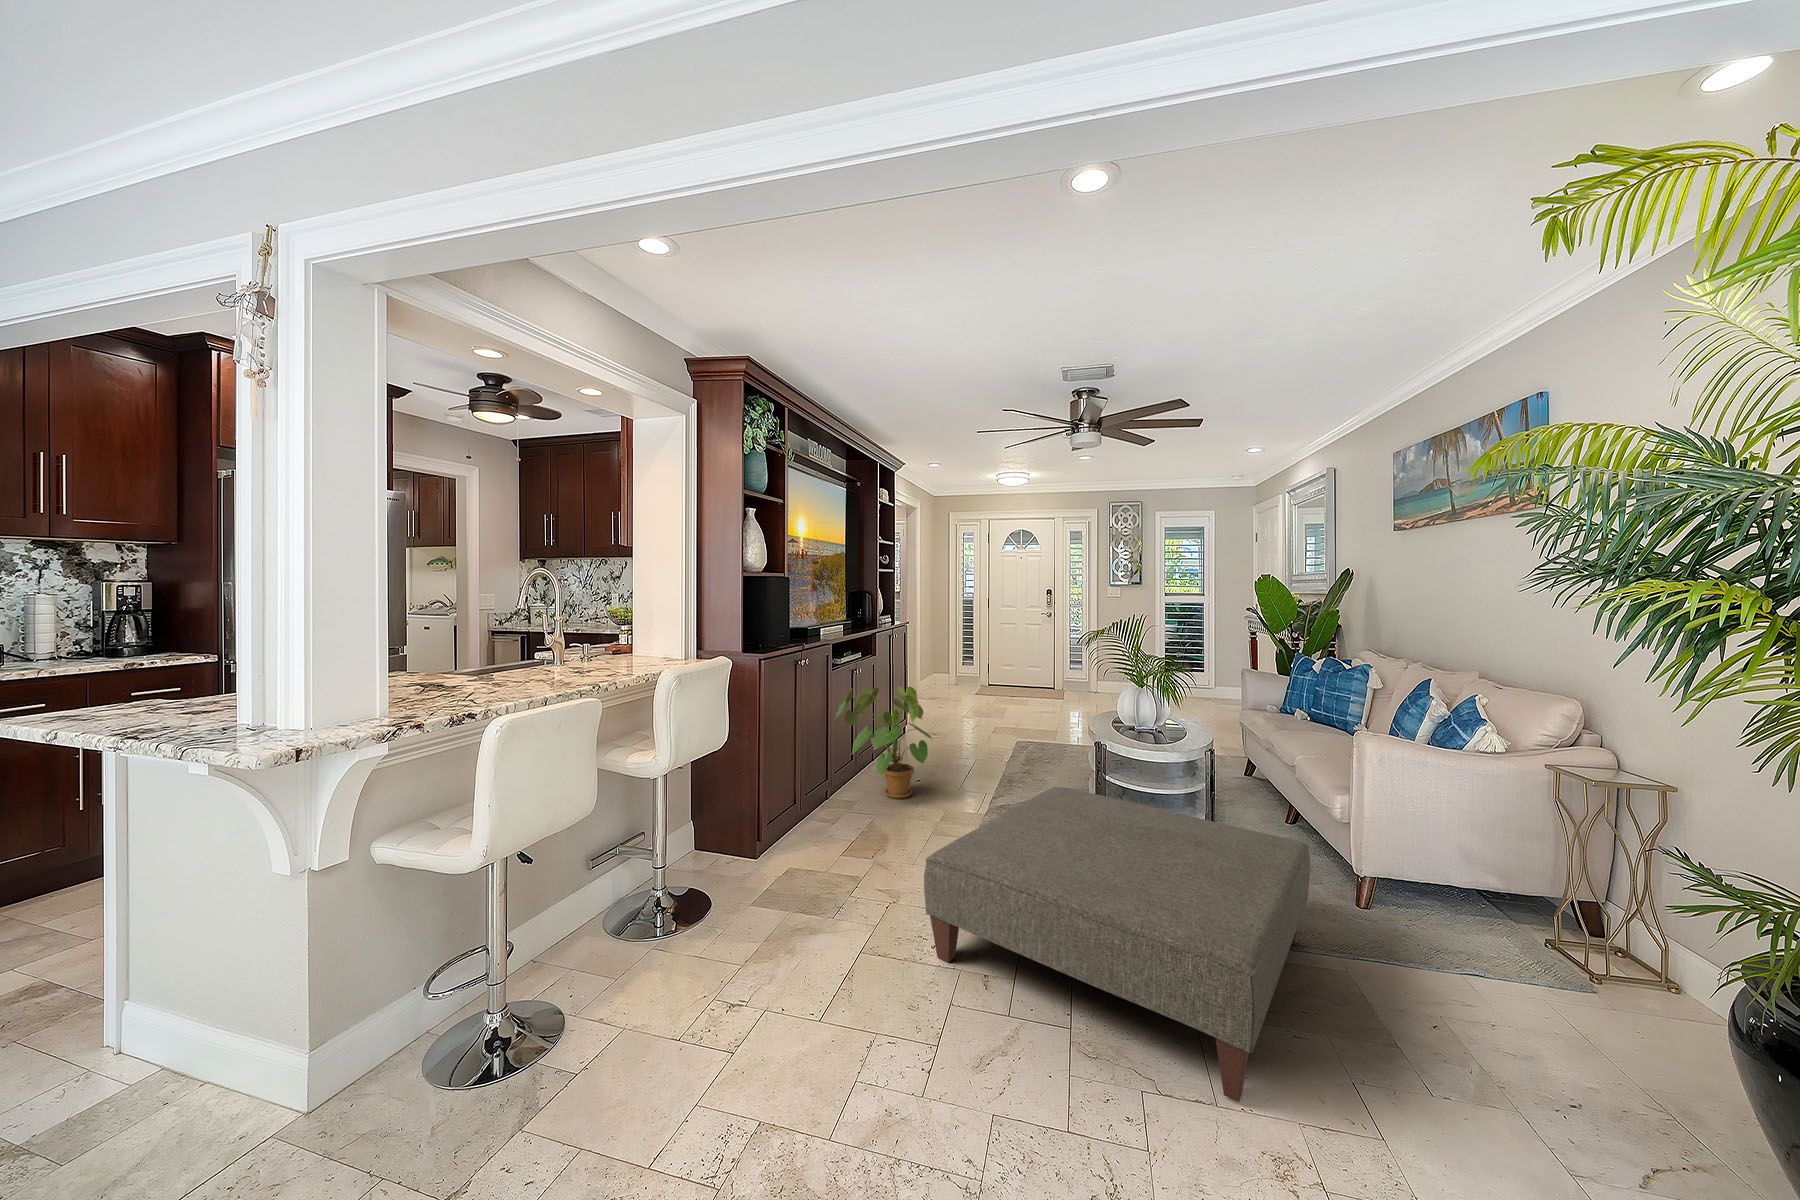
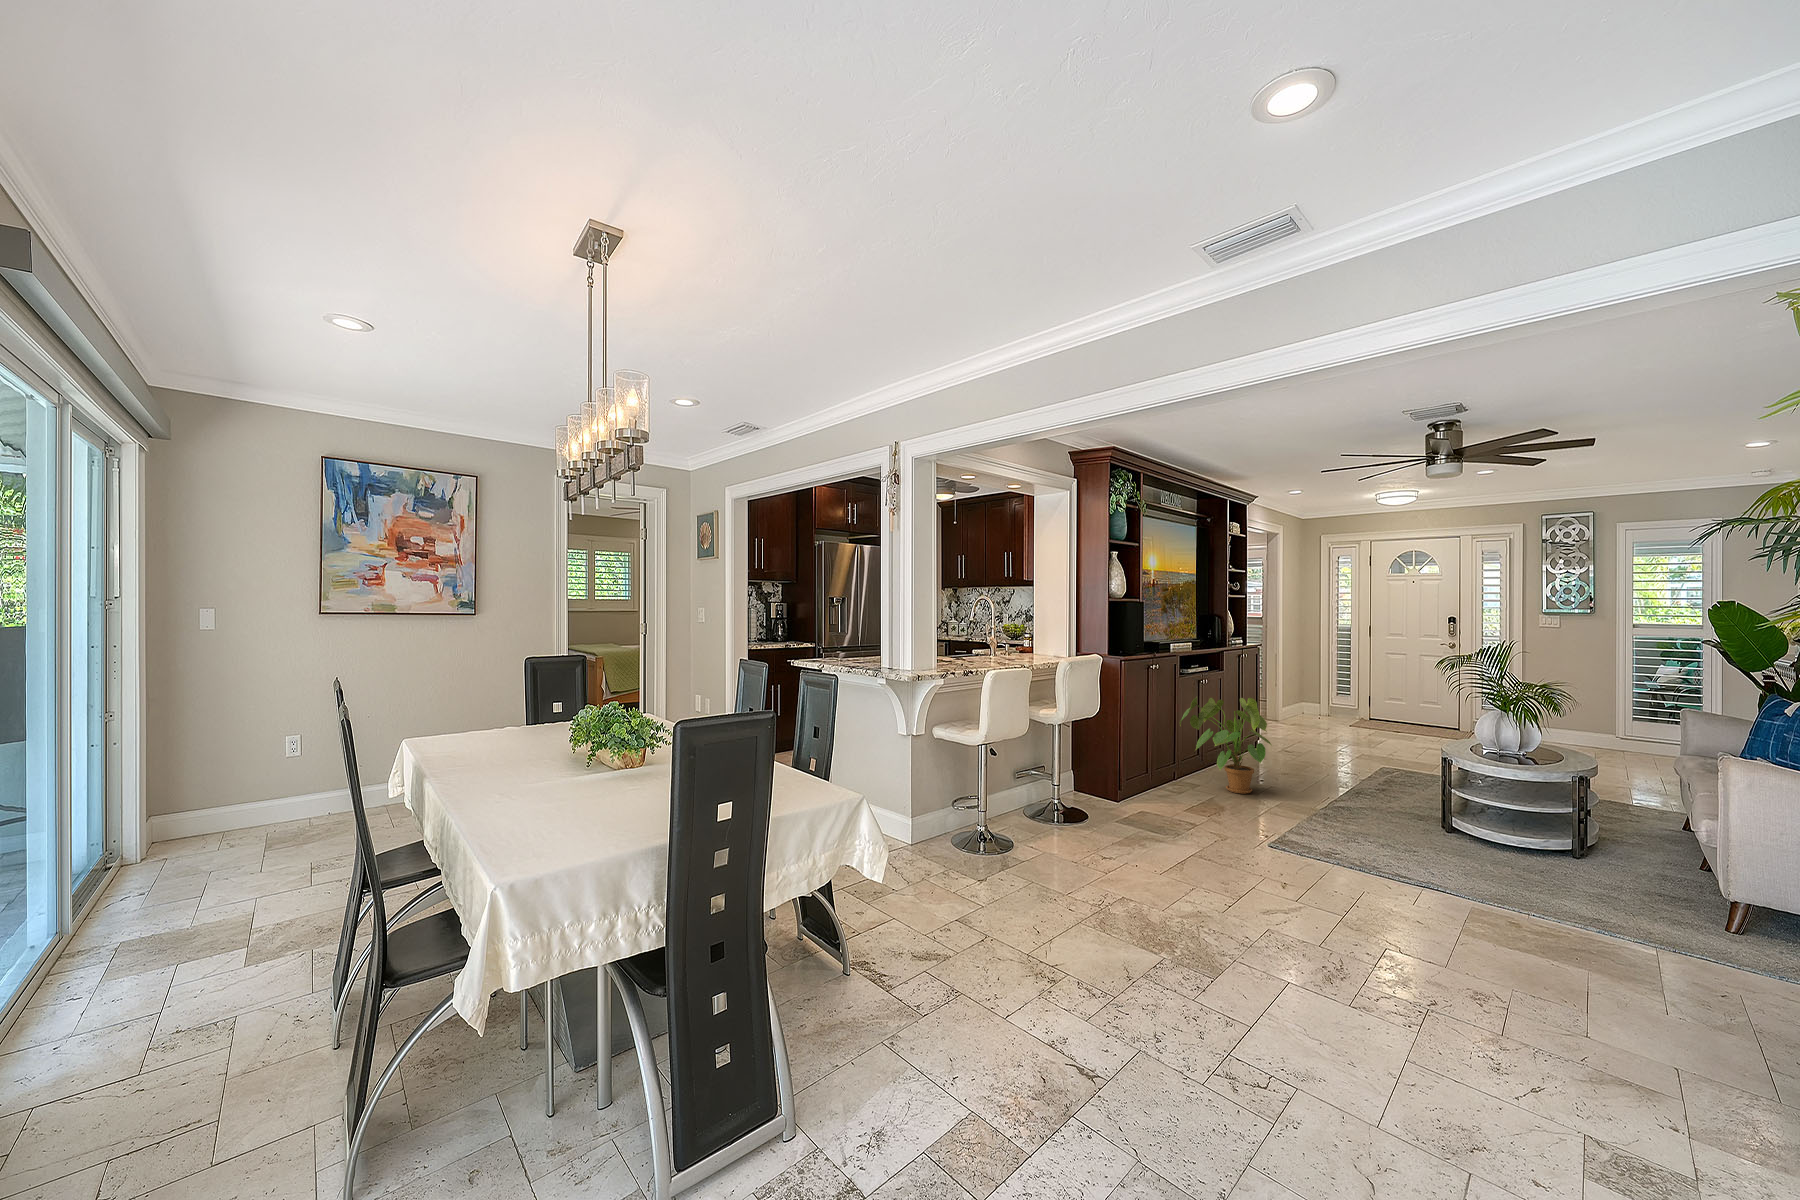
ottoman: present [924,787,1310,1102] -> none [1240,783,1617,961]

